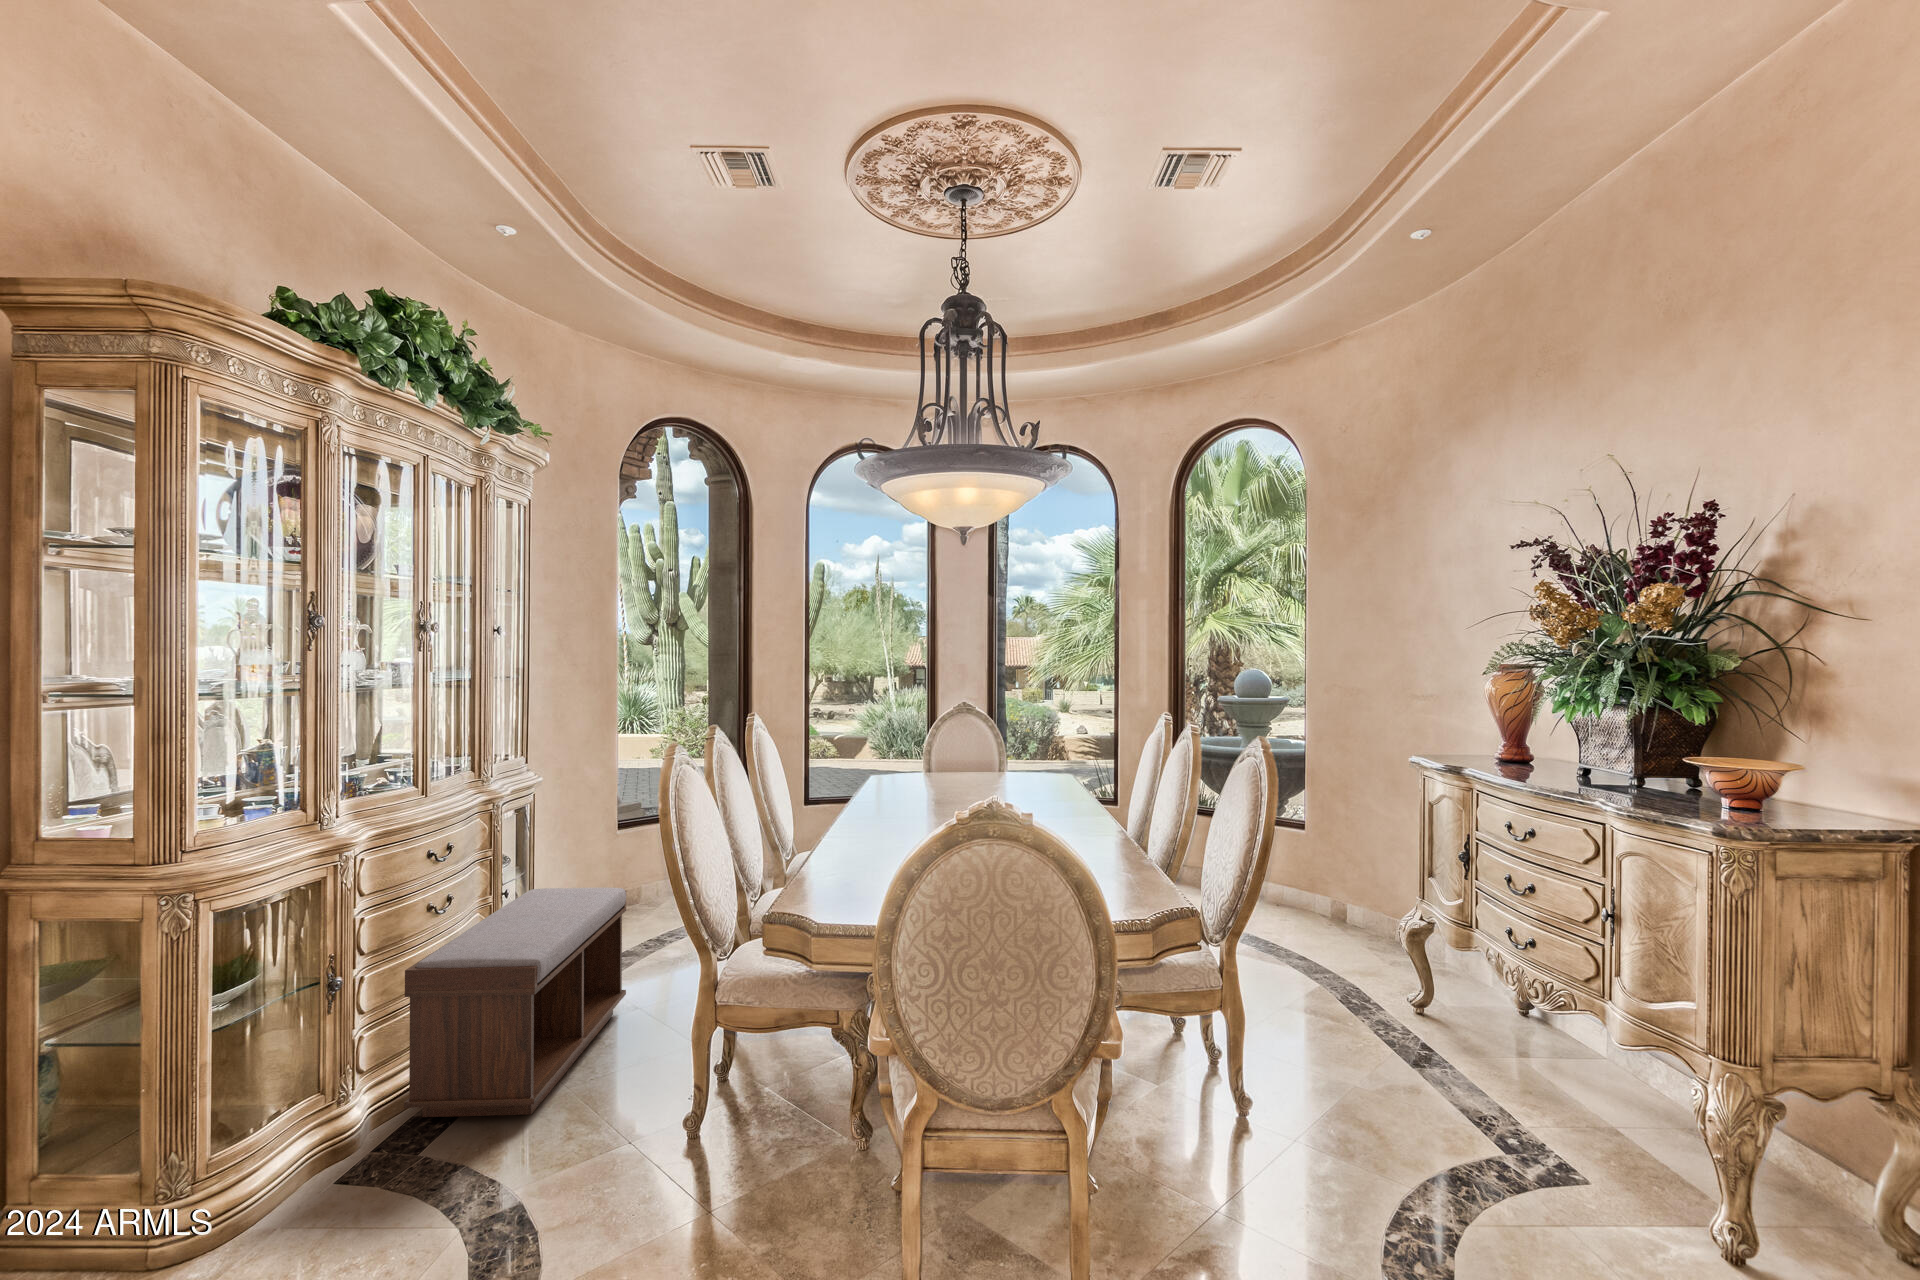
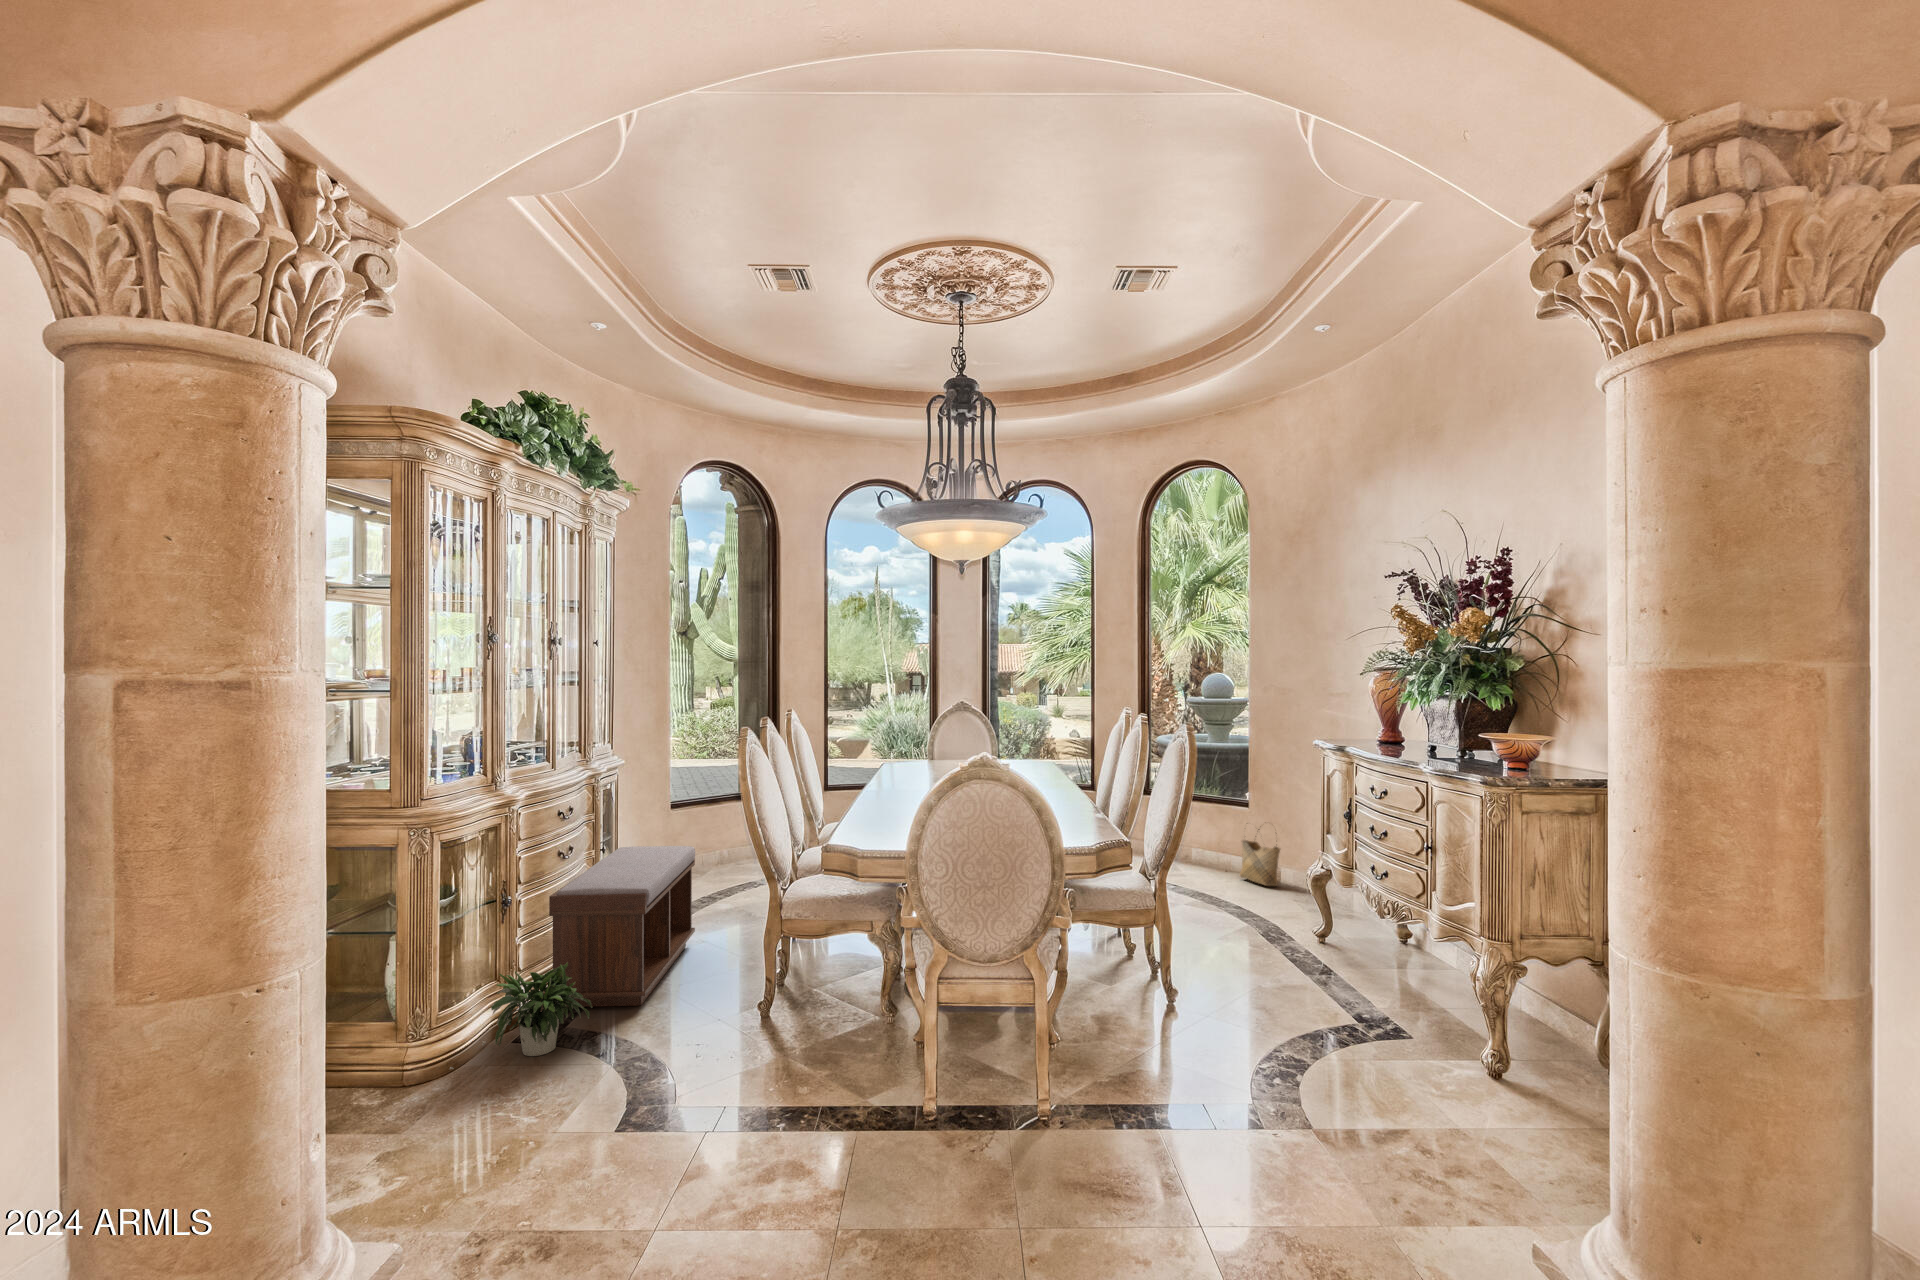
woven basket: none [1291,849,1342,927] -> present [1240,829,1280,886]
potted plant: none [222,1072,449,1239] -> present [450,962,592,1069]

